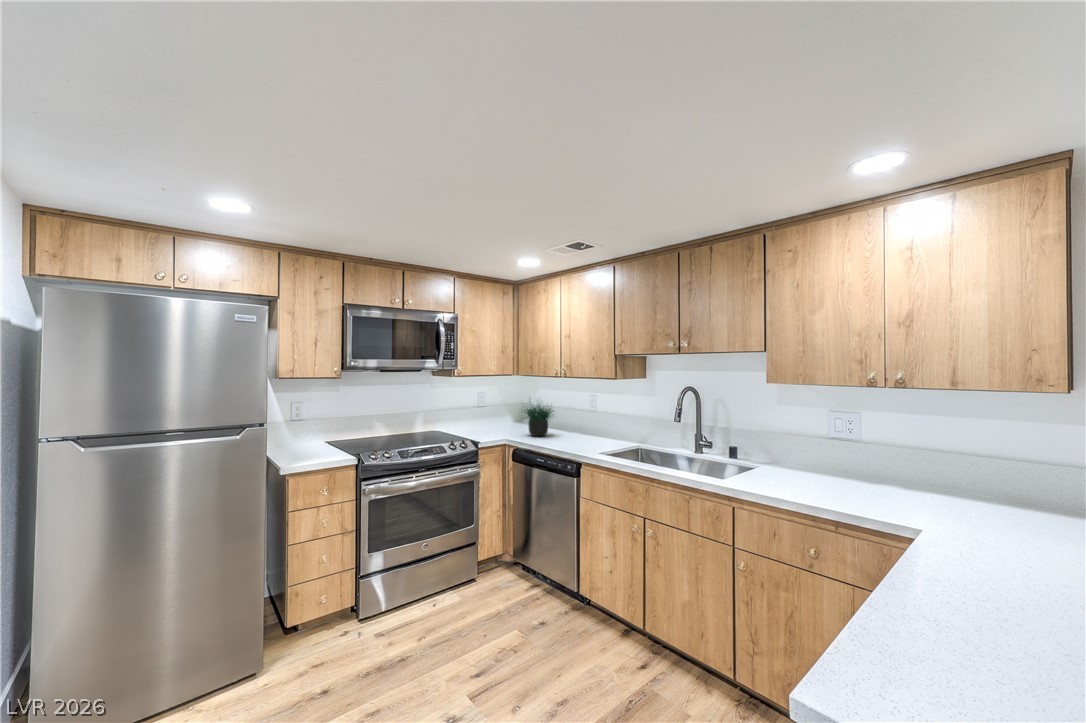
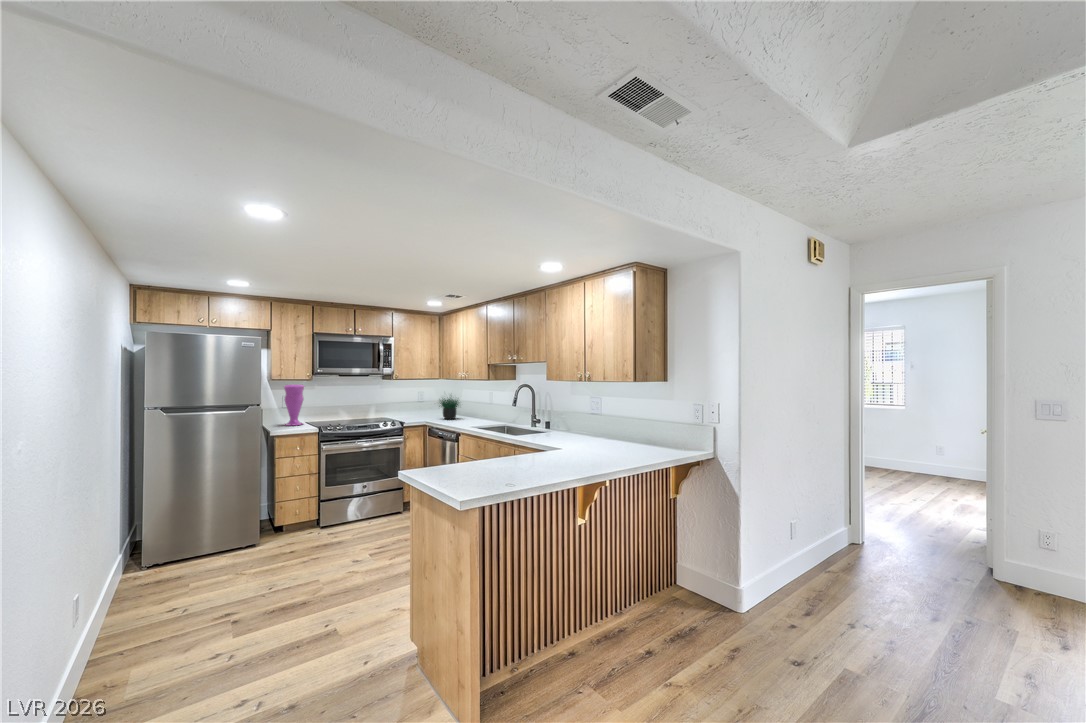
vase: none [296,386,331,451] -> present [284,385,304,426]

